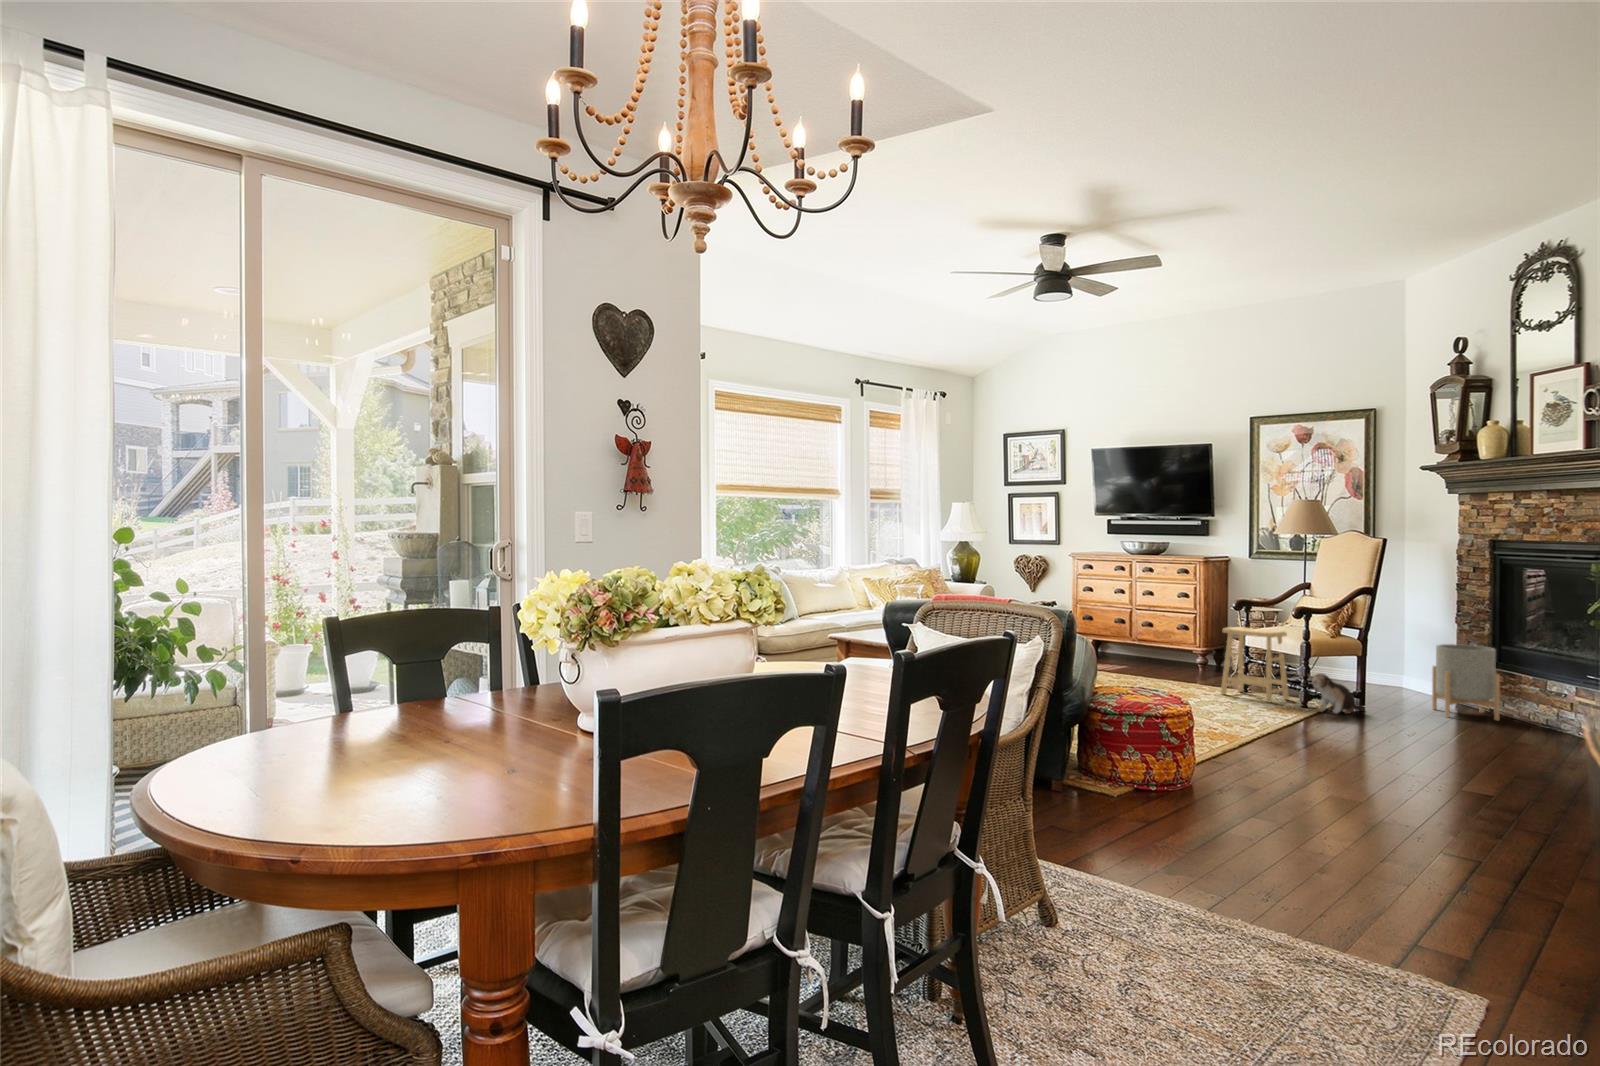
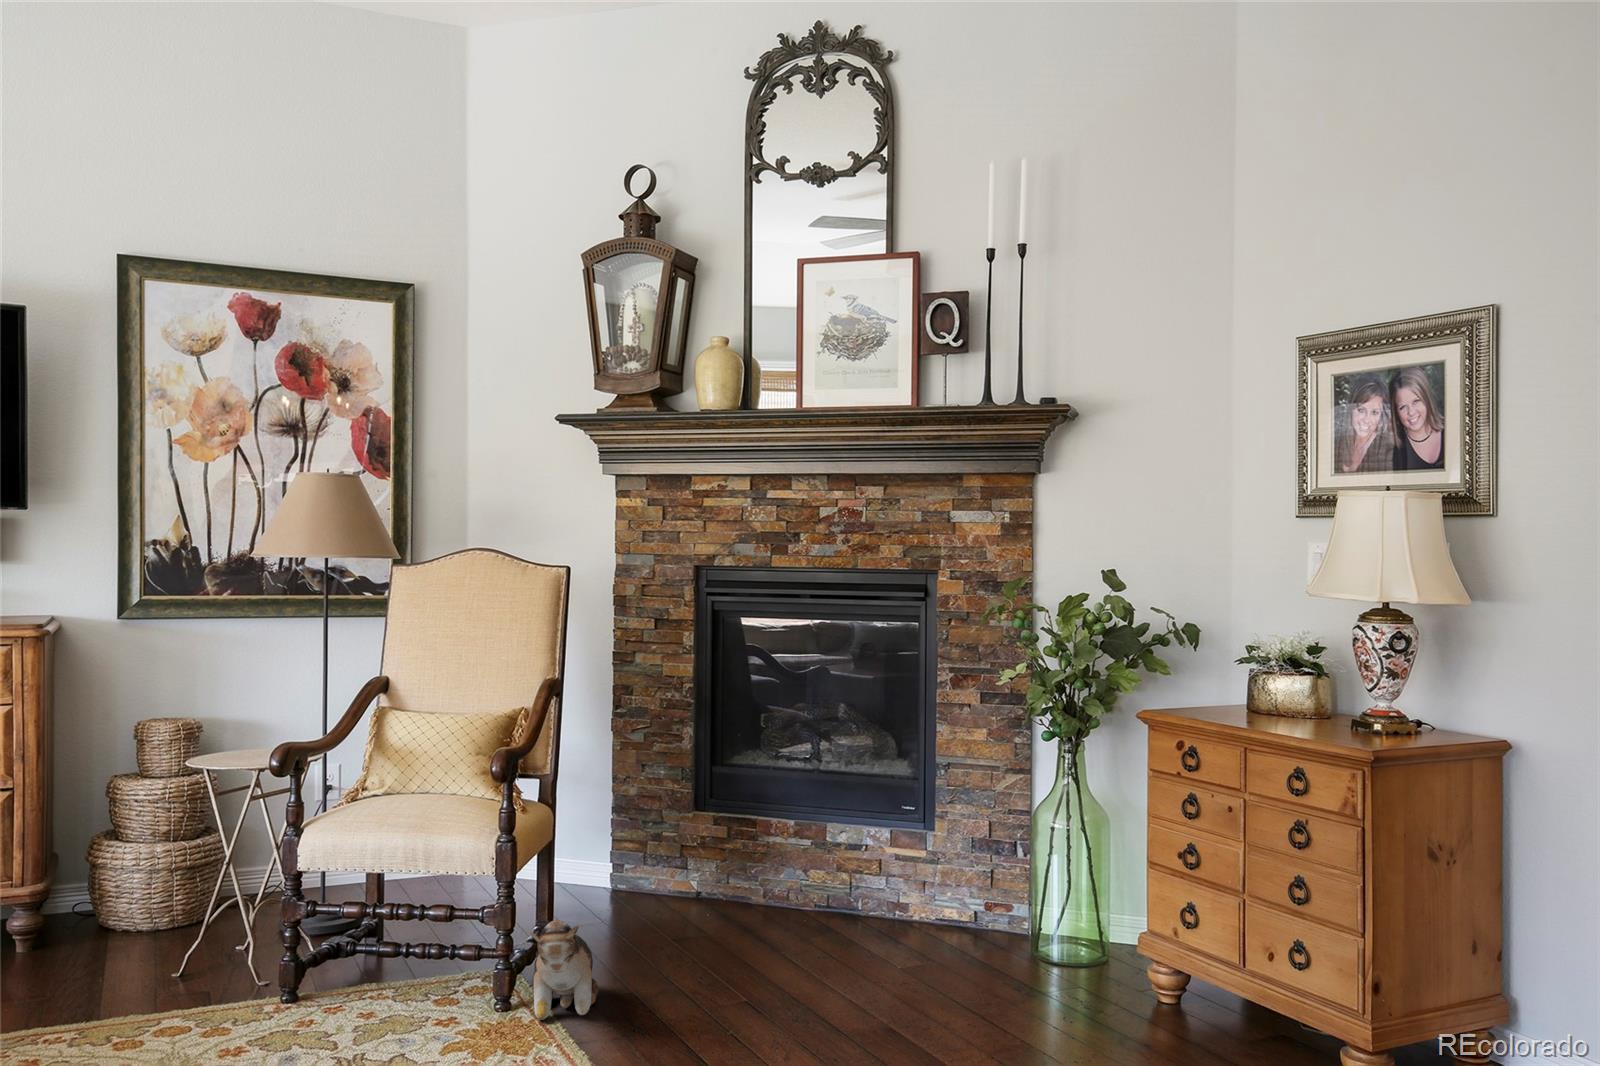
footstool: present [1221,627,1289,702] -> none [228,817,398,1043]
planter: present [1432,644,1500,720] -> none [631,774,757,939]

